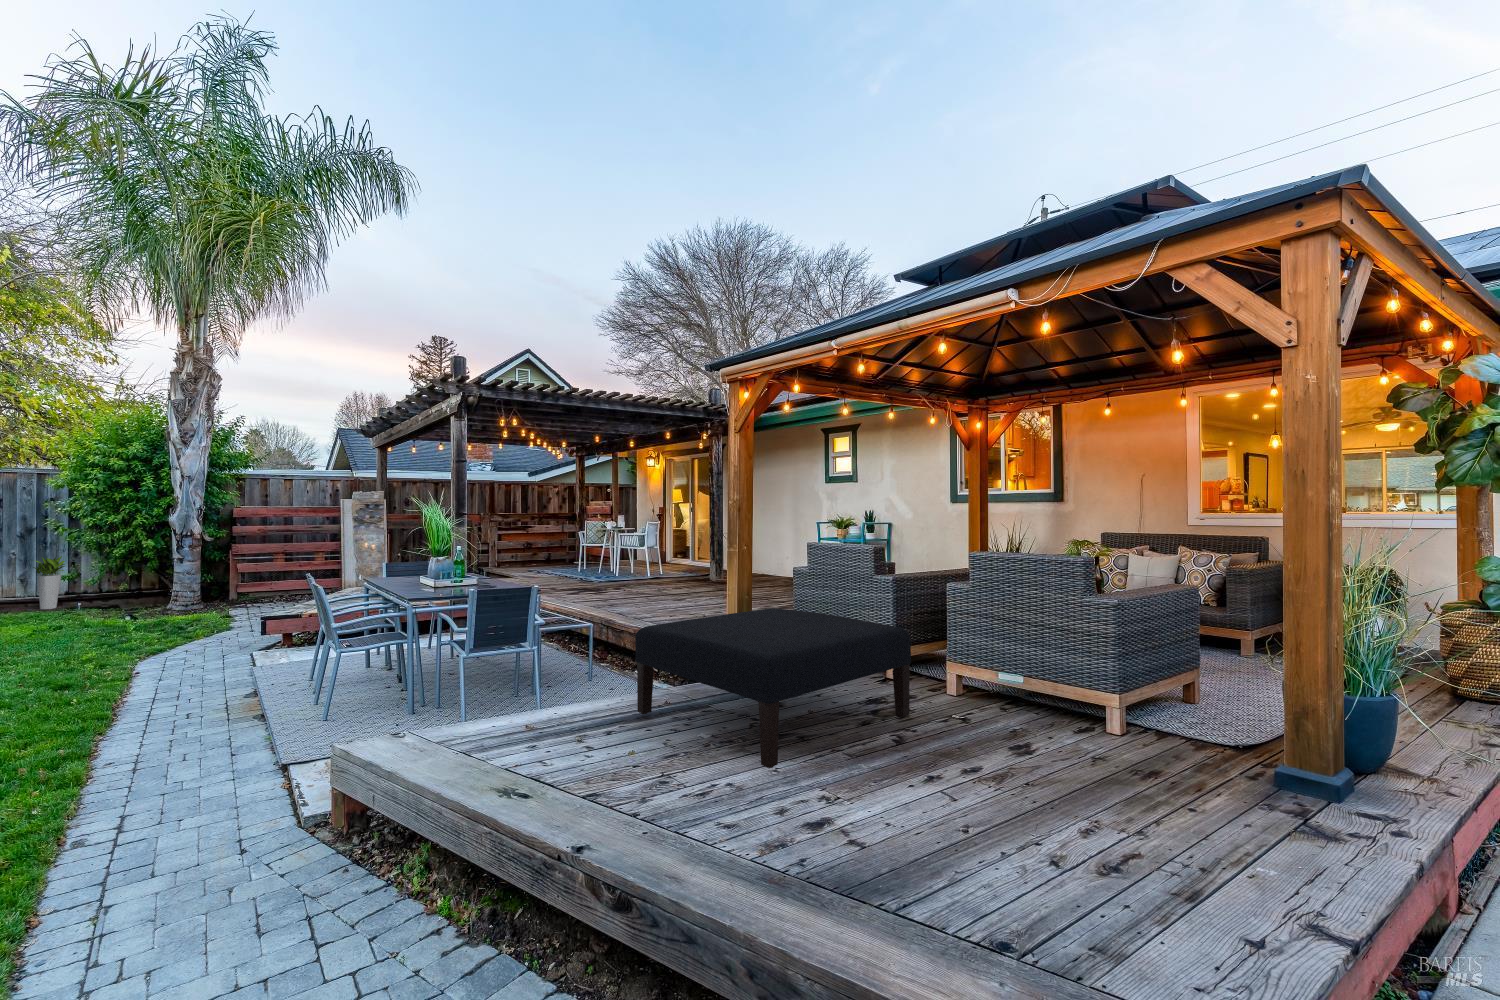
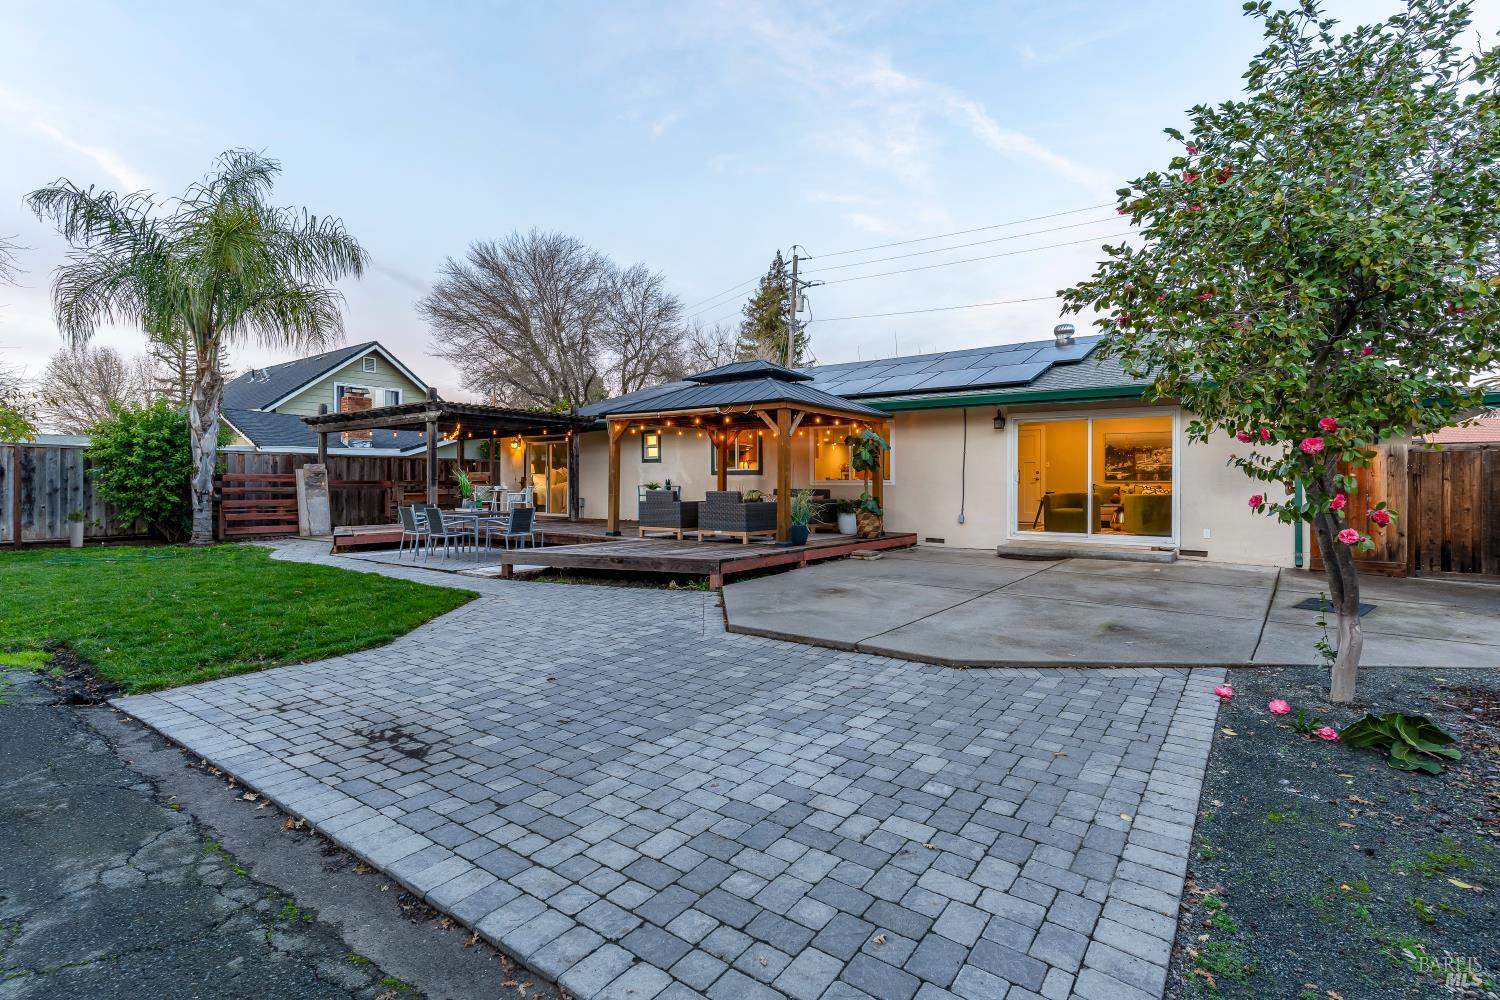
ottoman: present [635,608,911,768] -> none [596,513,686,547]

